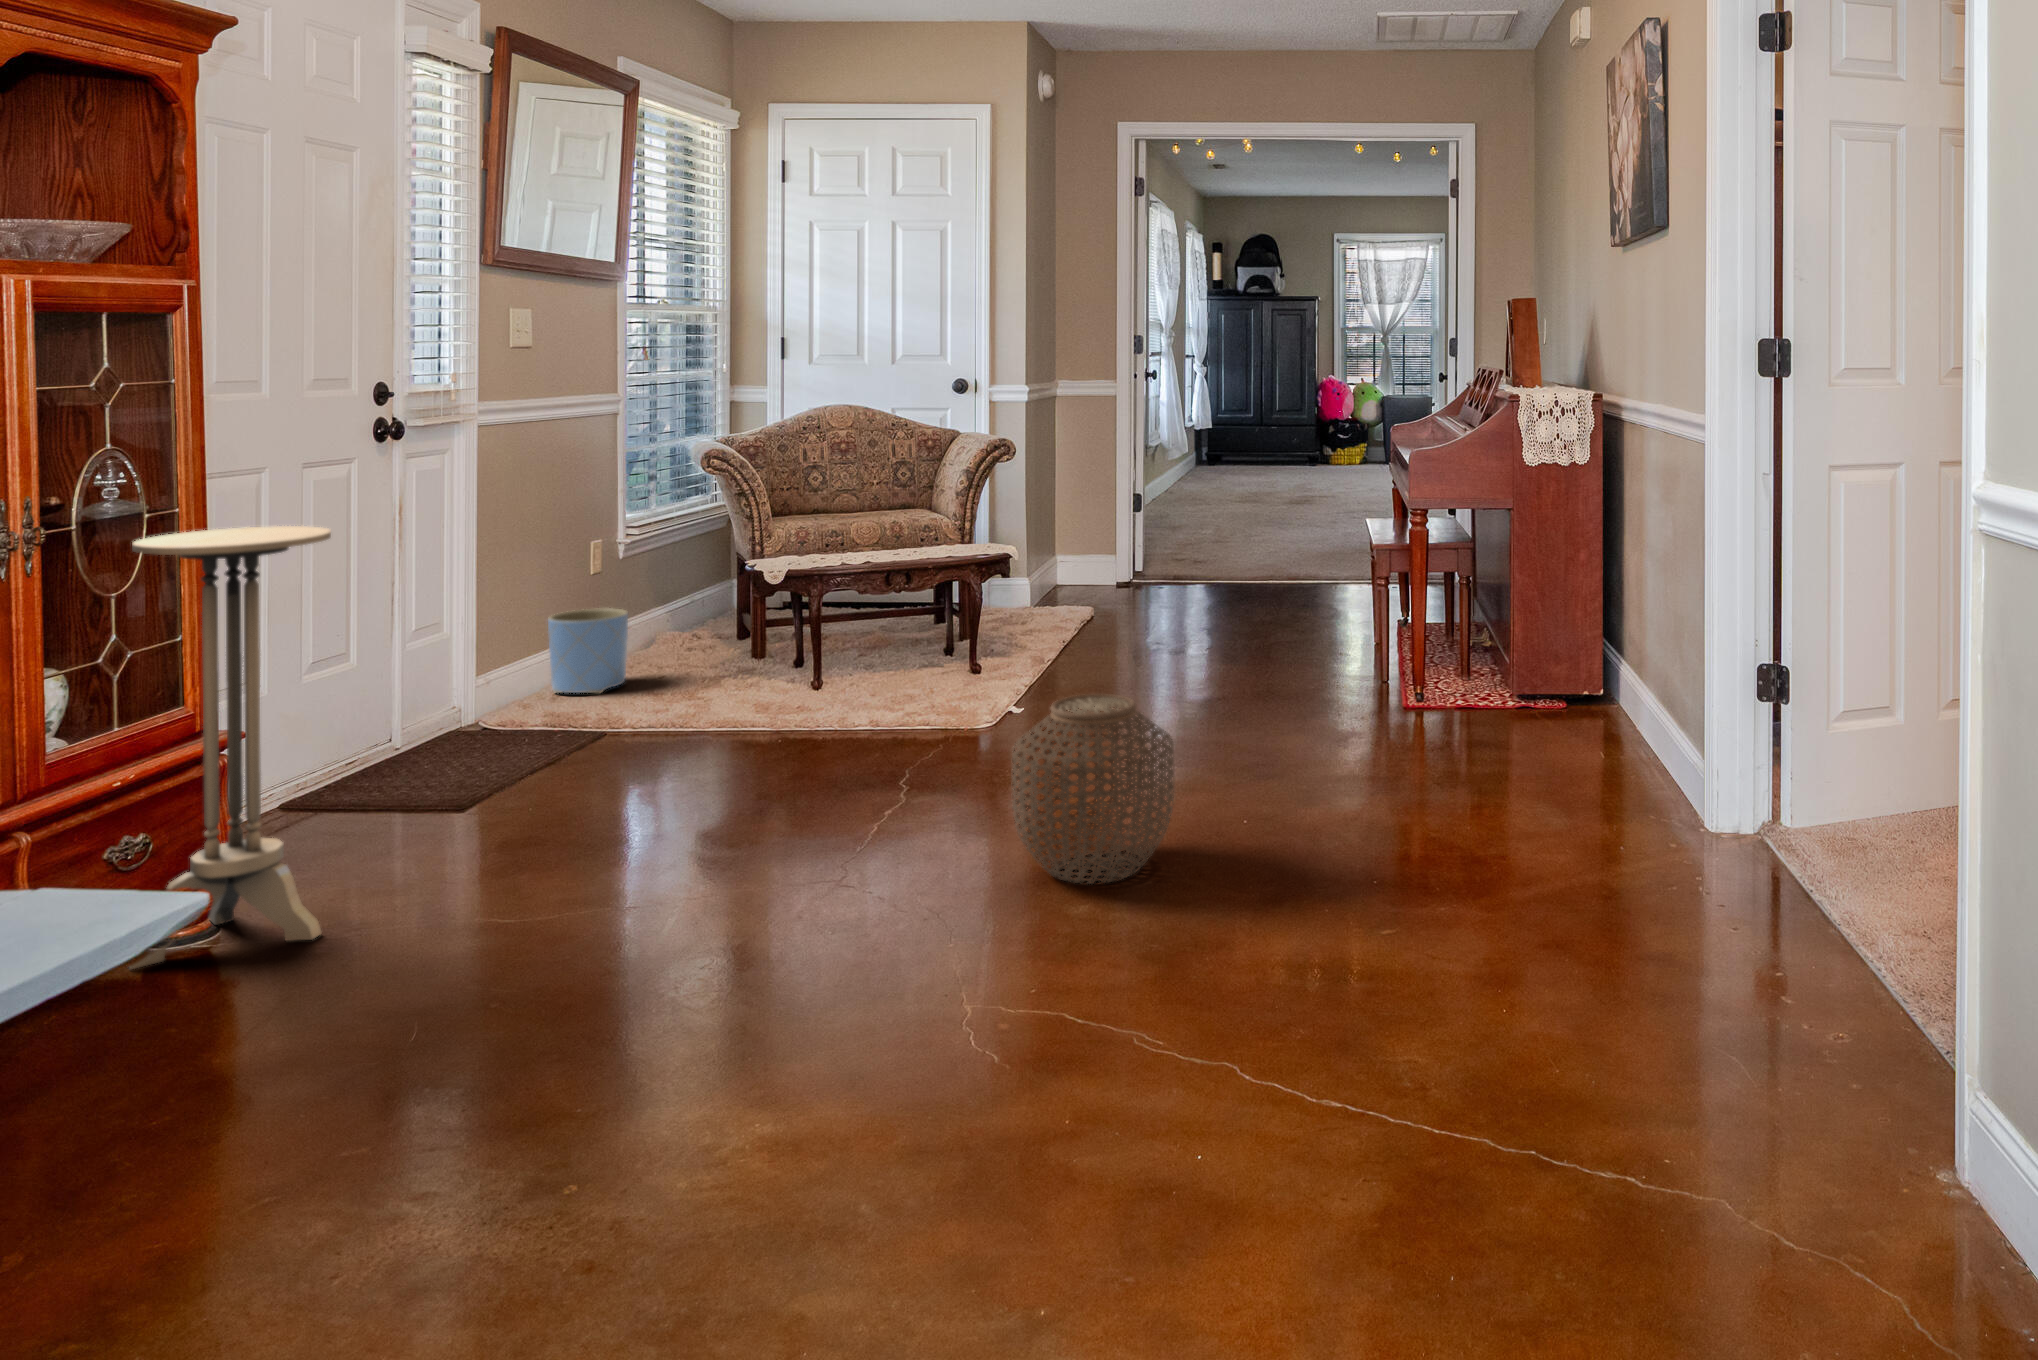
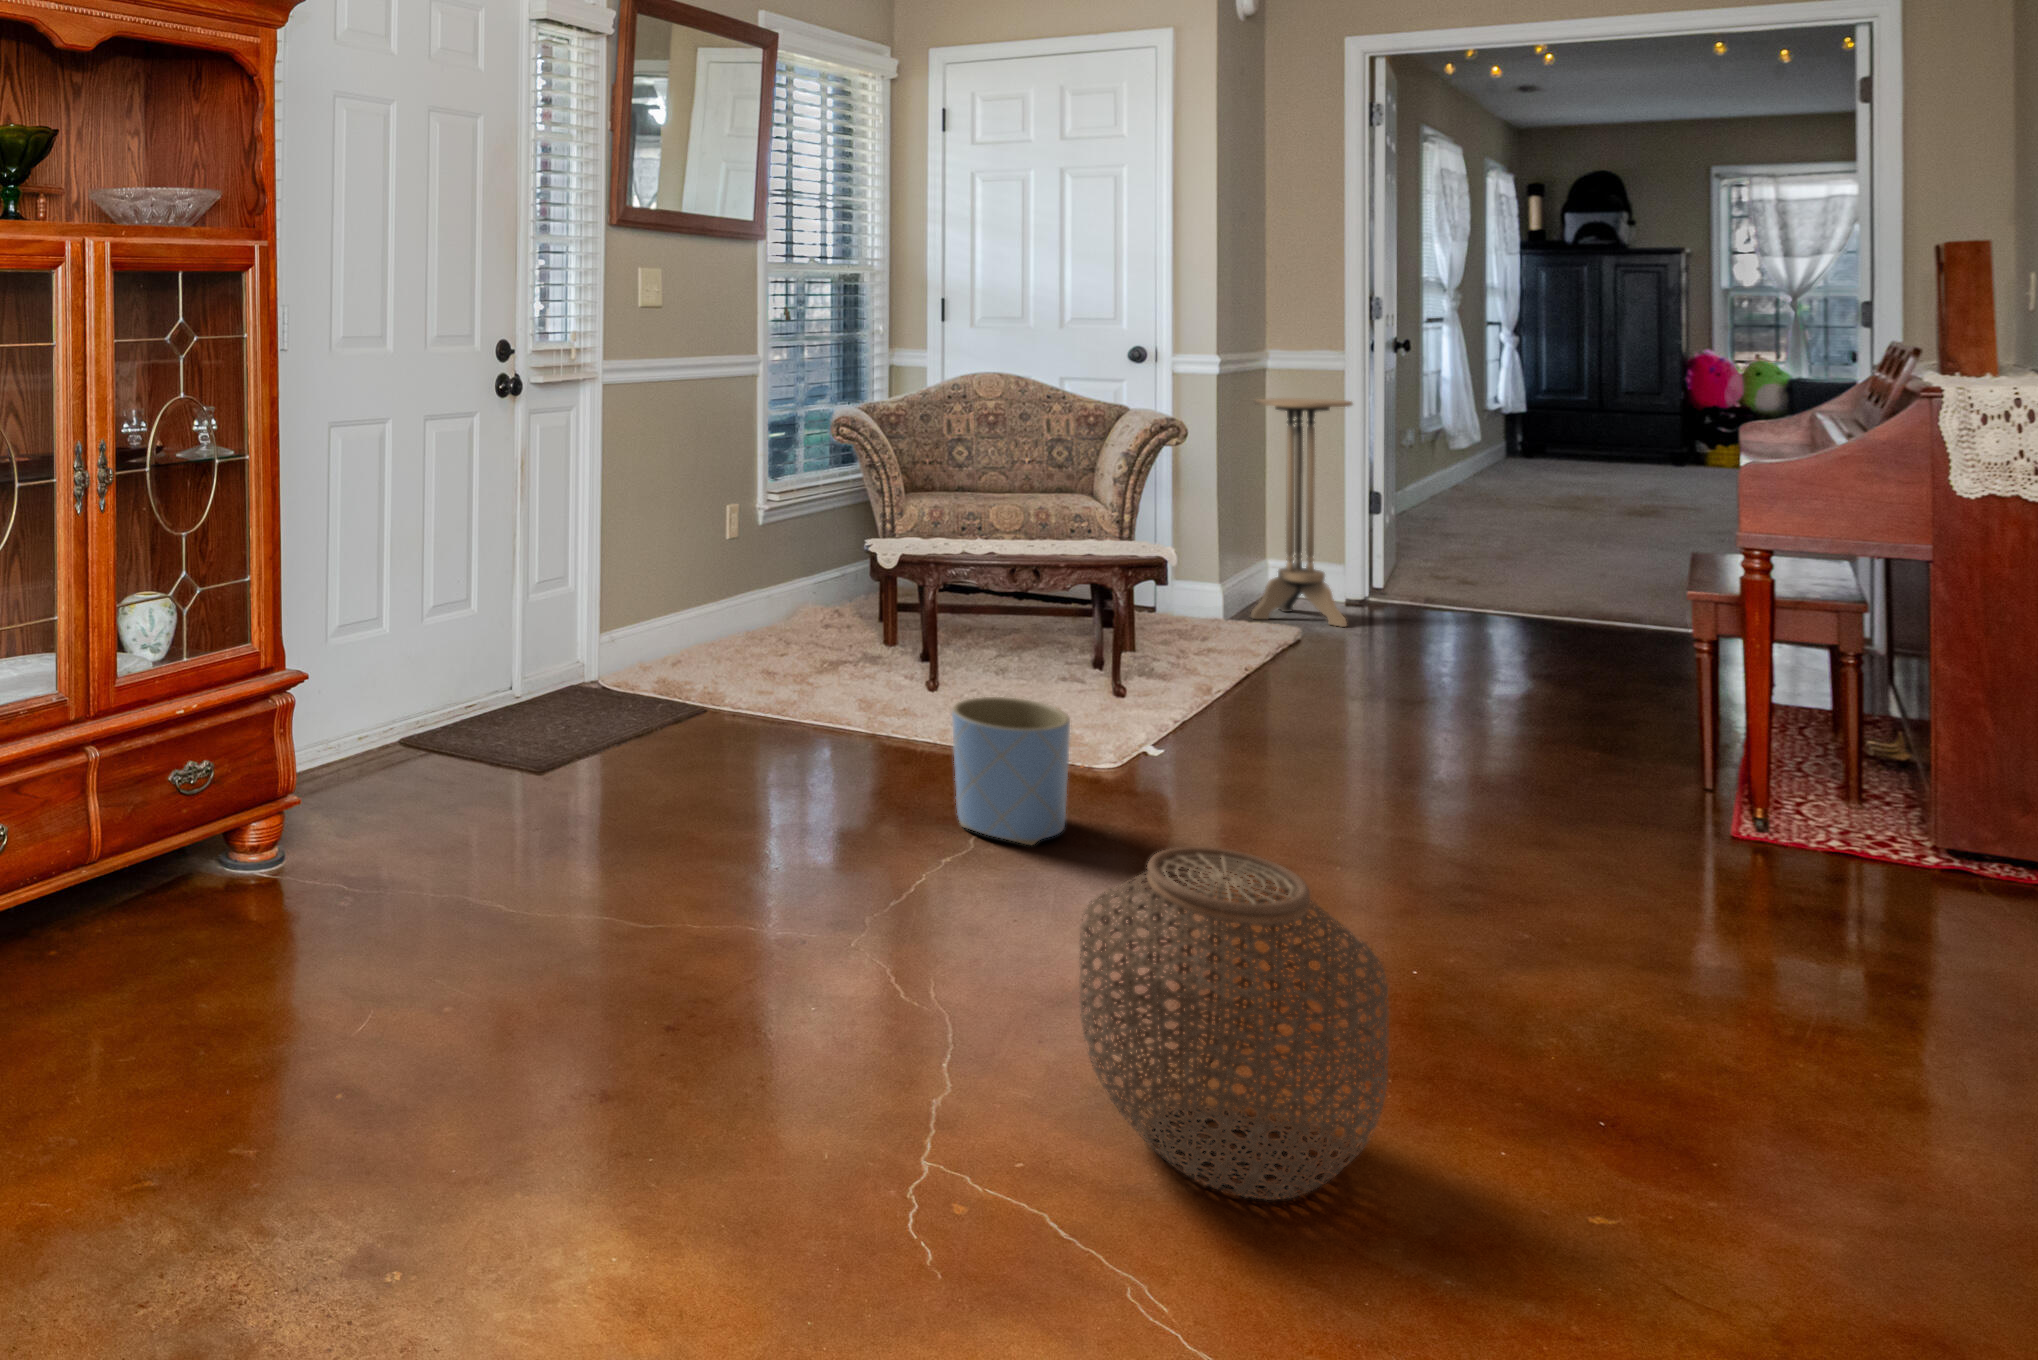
side table: present [130,526,331,969] -> present [1251,398,1352,627]
planter: present [548,608,628,693] -> present [952,697,1070,845]

